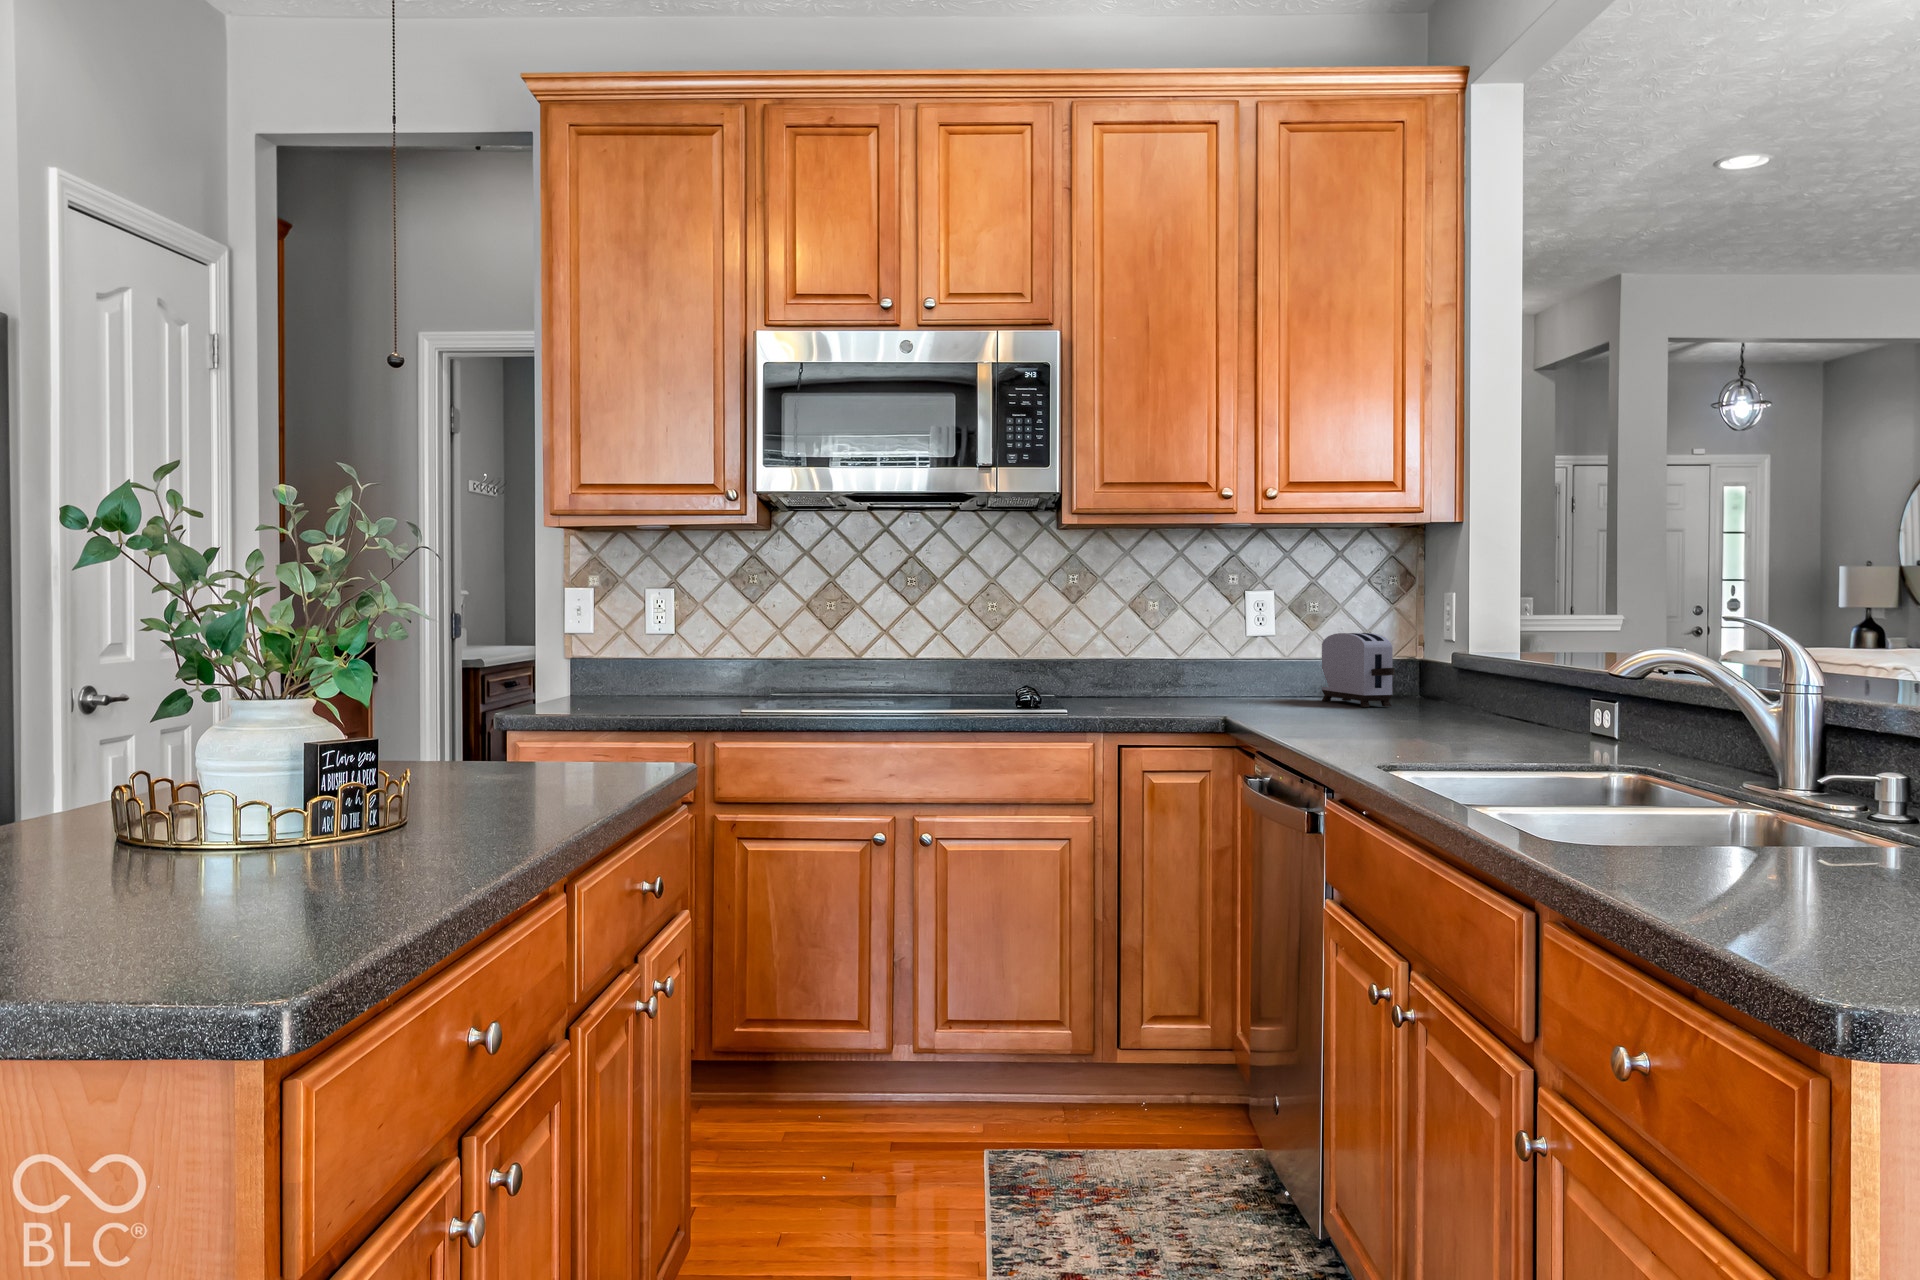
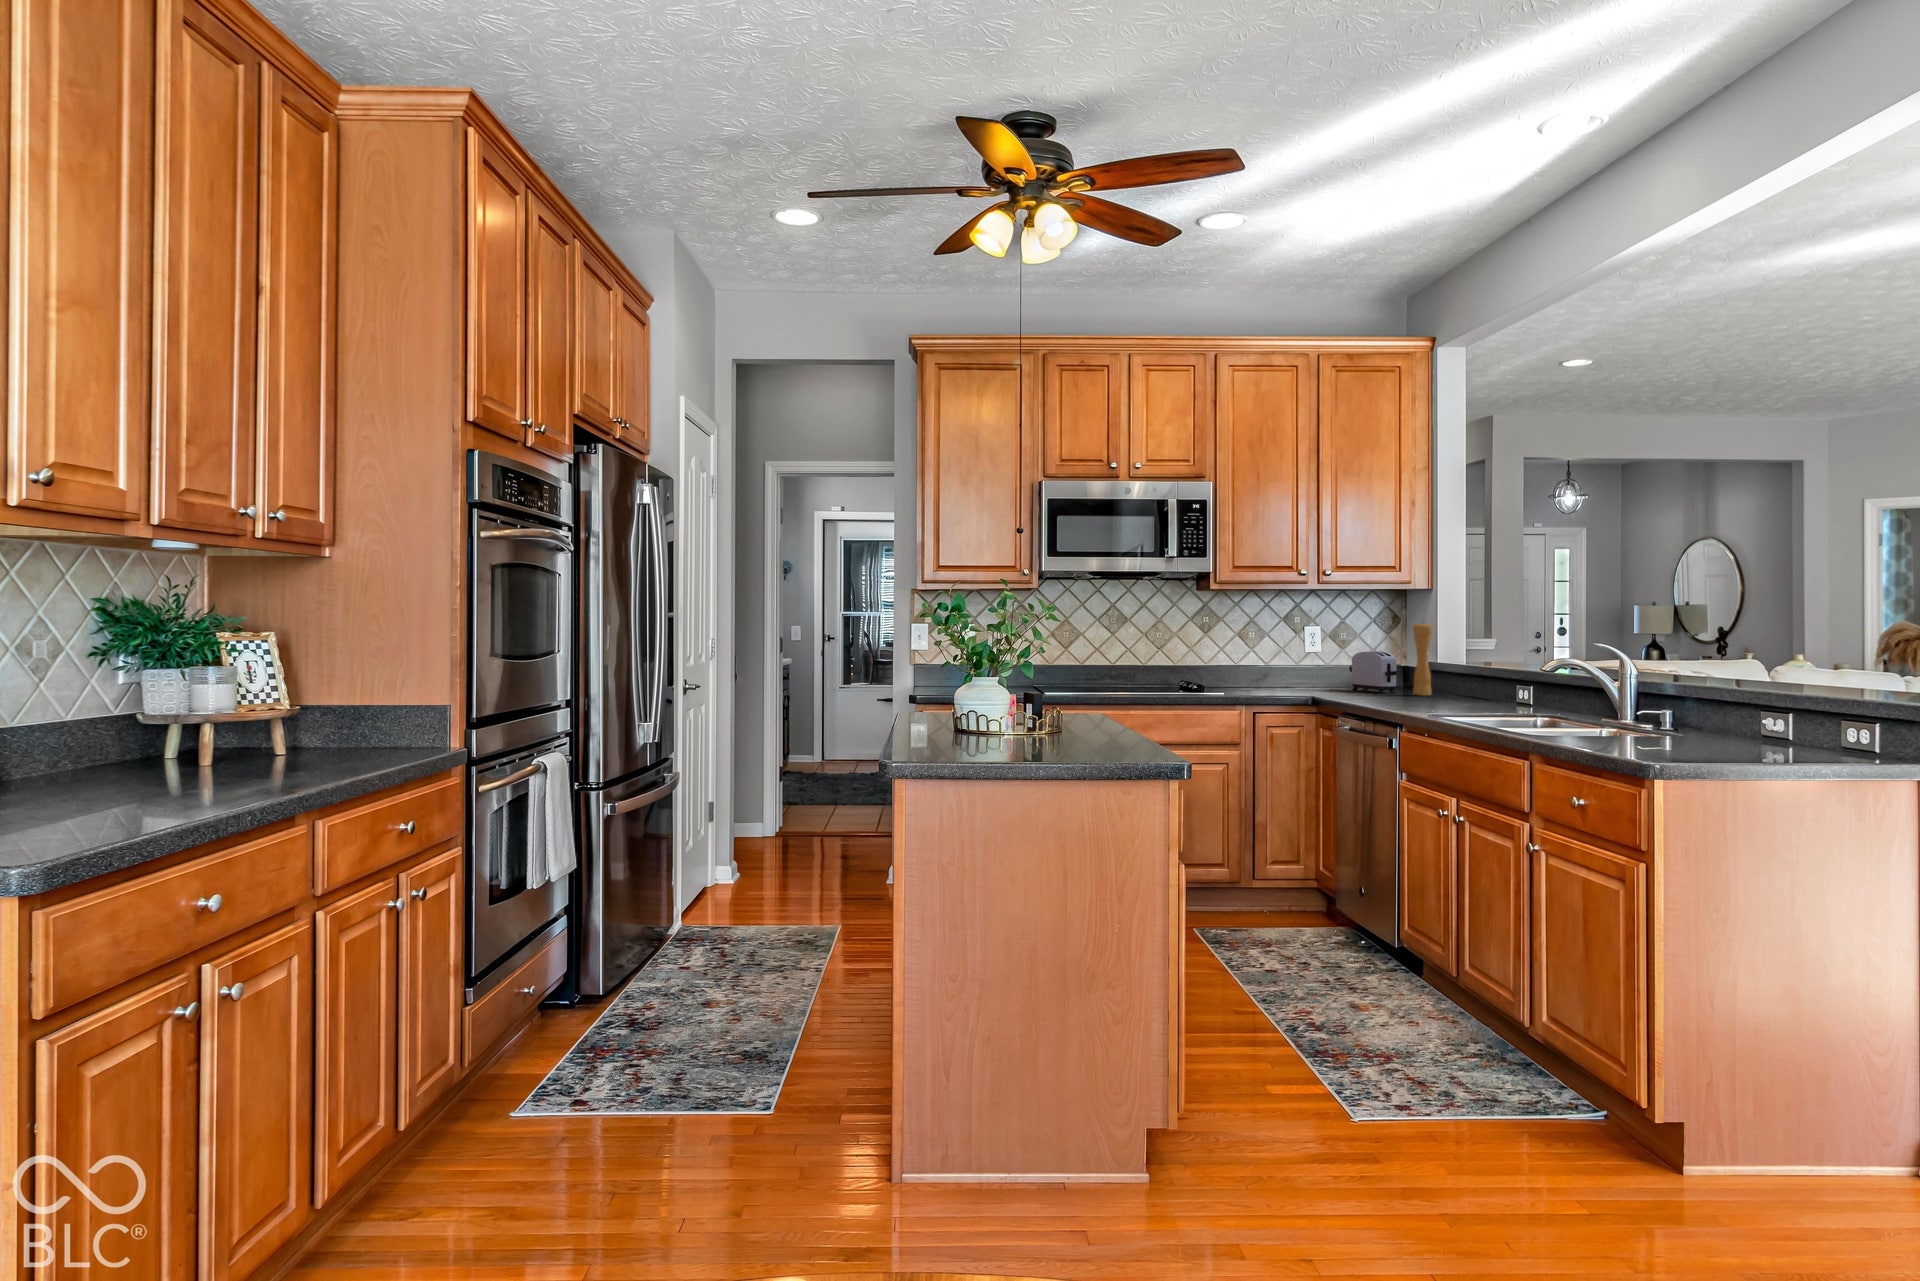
pepper mill: none [1417,580,1452,713] -> present [1413,623,1433,696]

